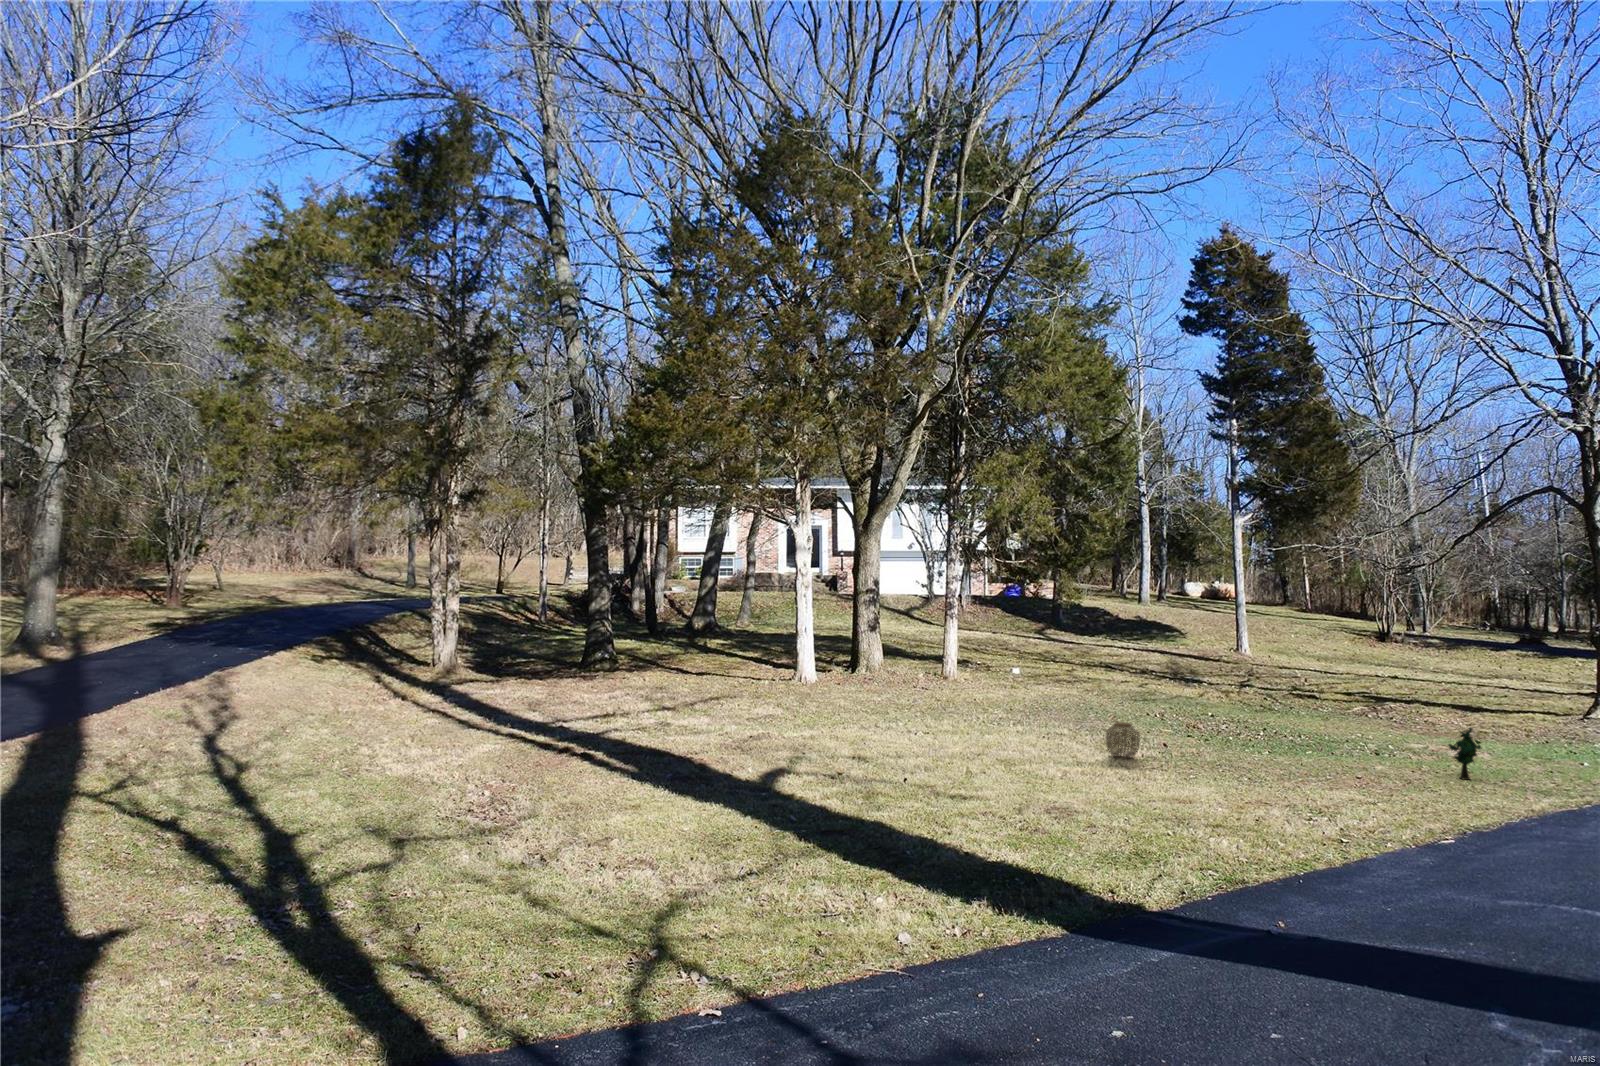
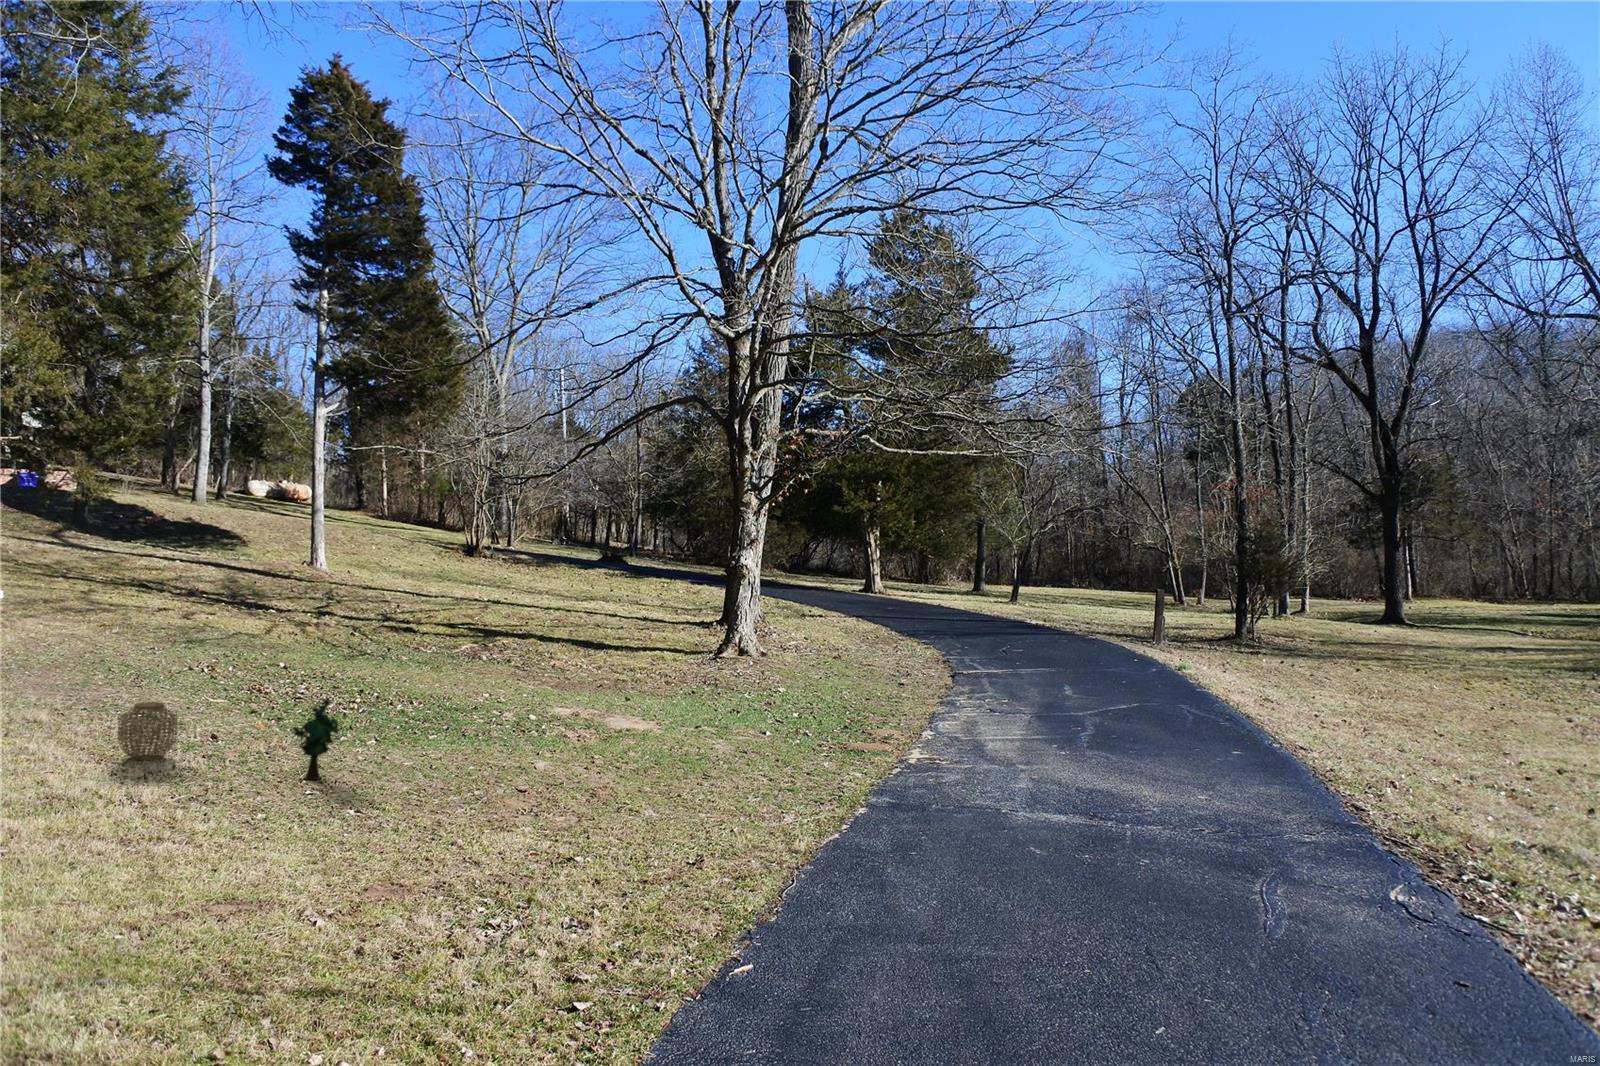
decorative plant: present [1448,727,1481,780] -> present [293,700,338,780]

